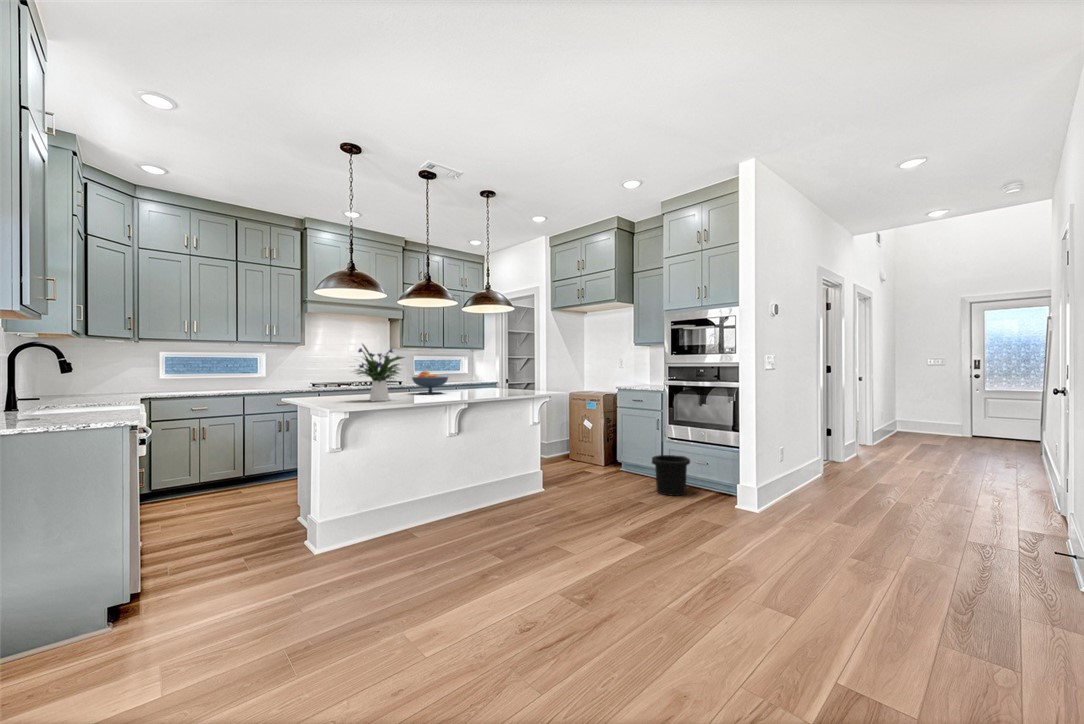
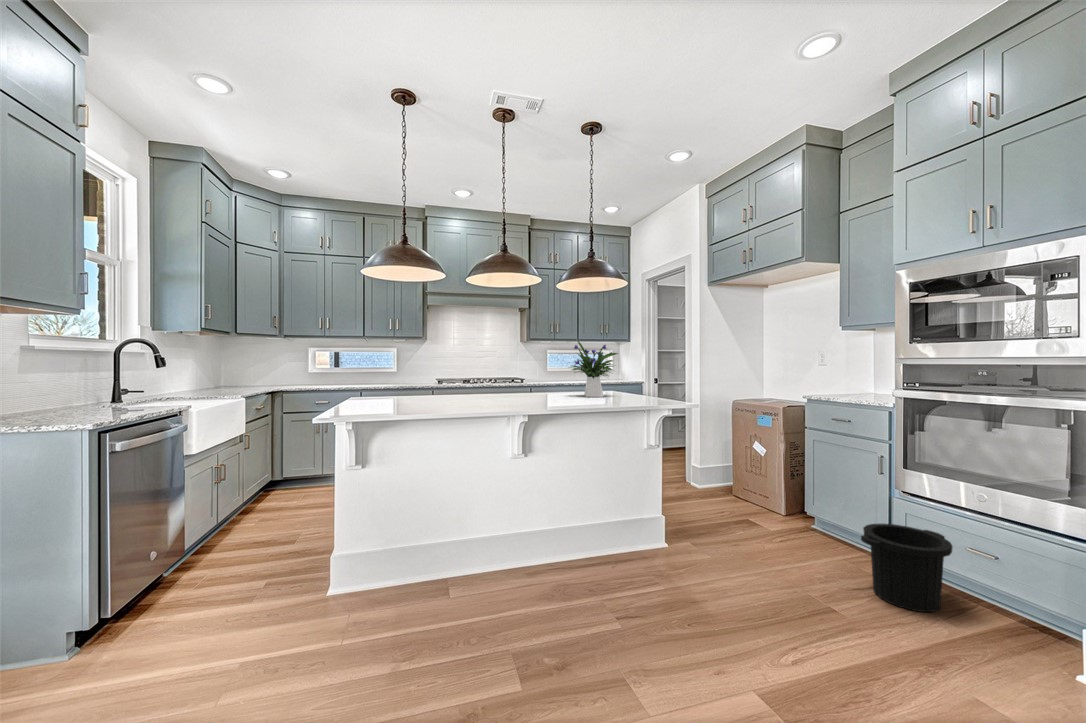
flower arrangement: present [356,345,404,401] -> present [571,341,618,397]
fruit bowl: present [412,371,448,394] -> none [492,368,538,399]

